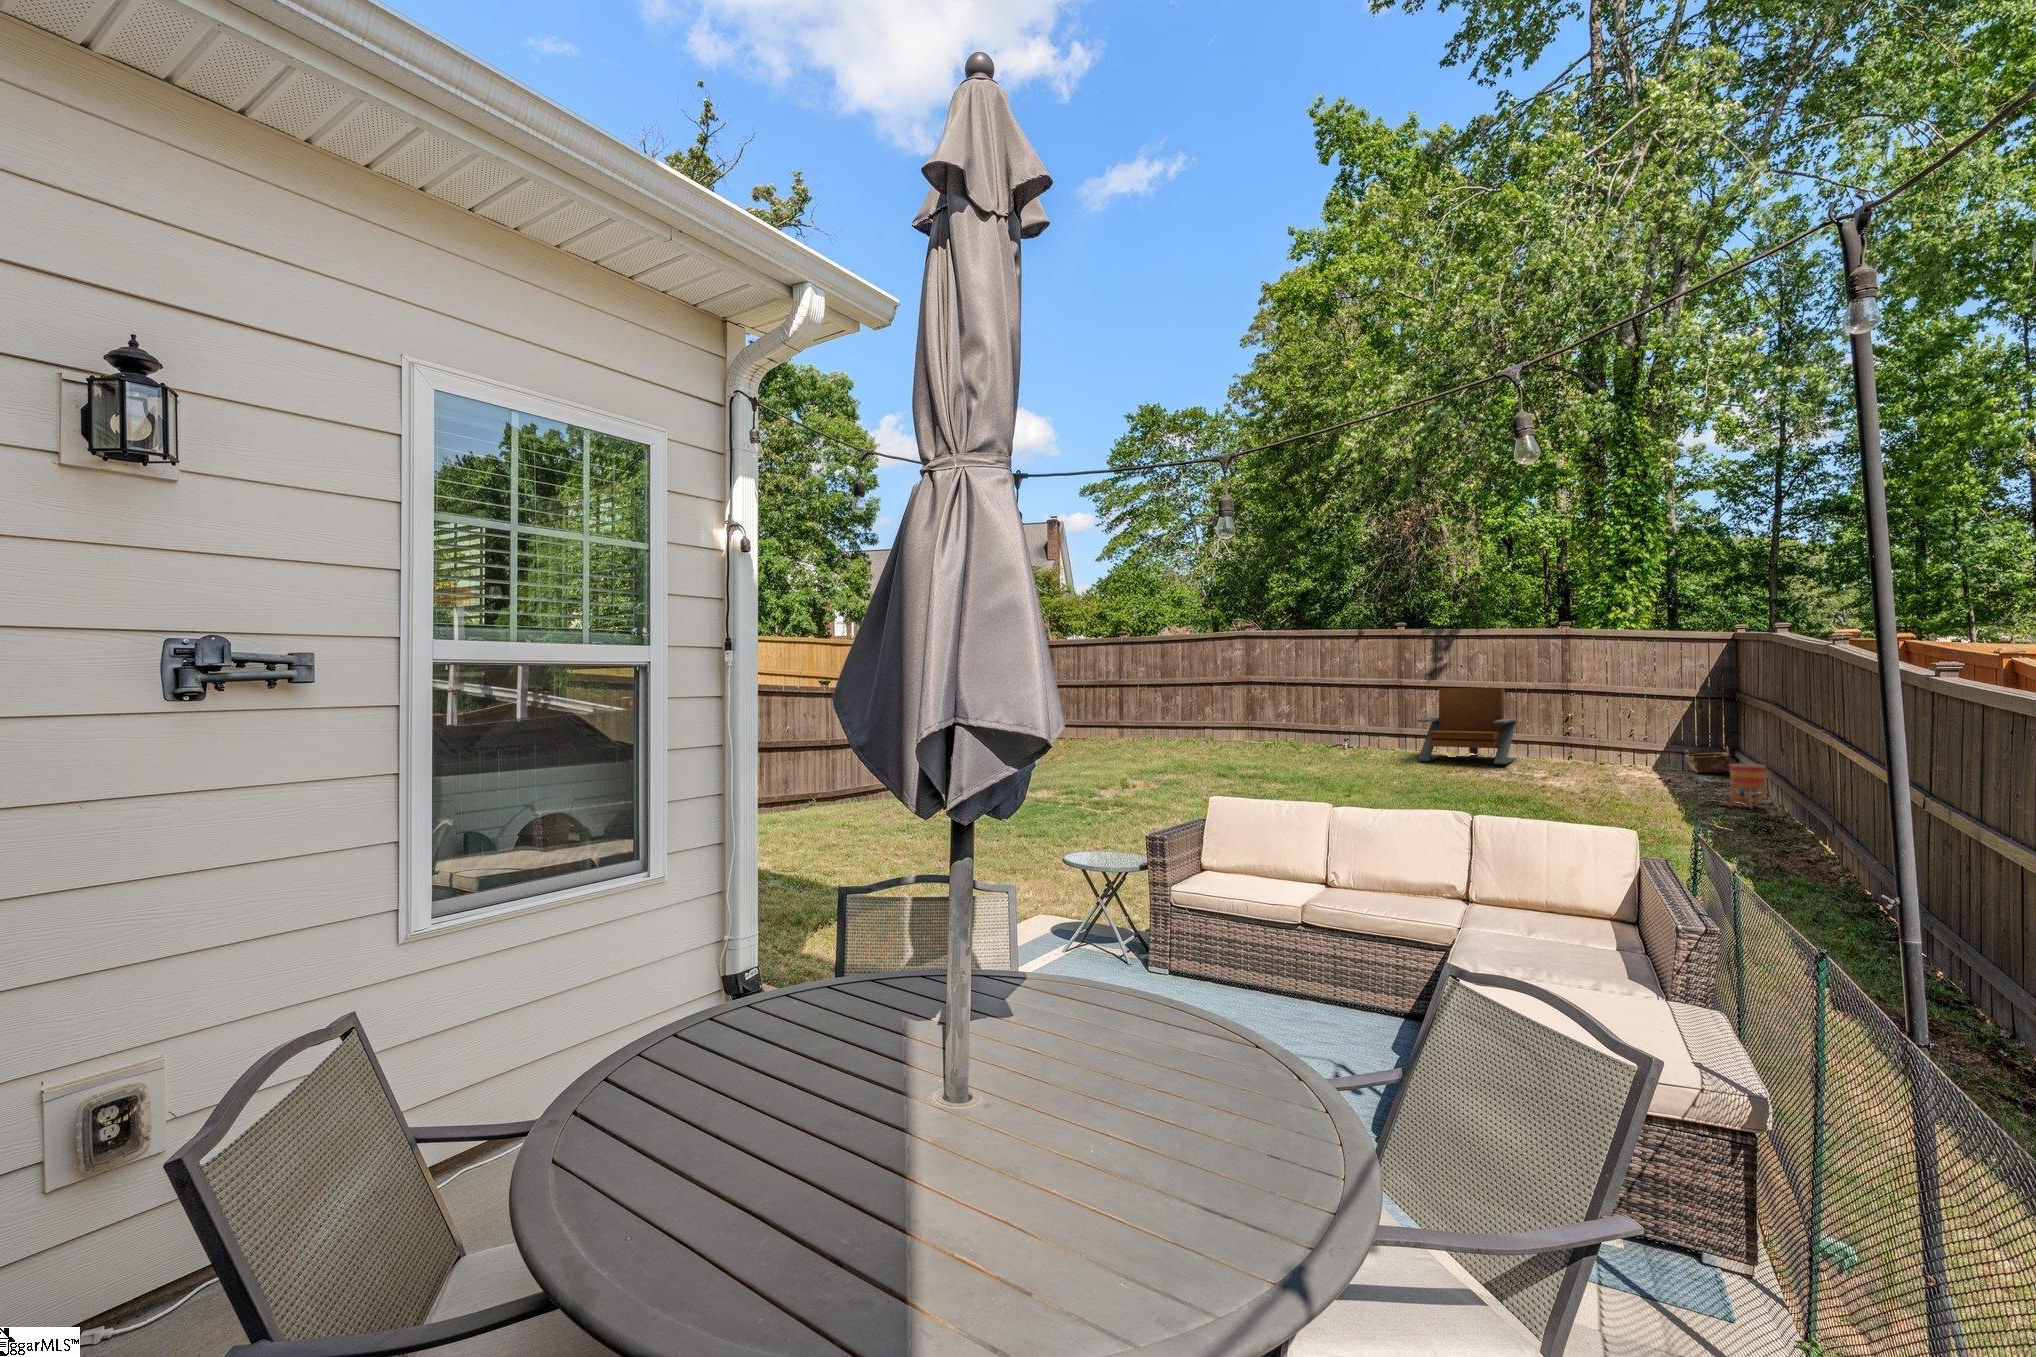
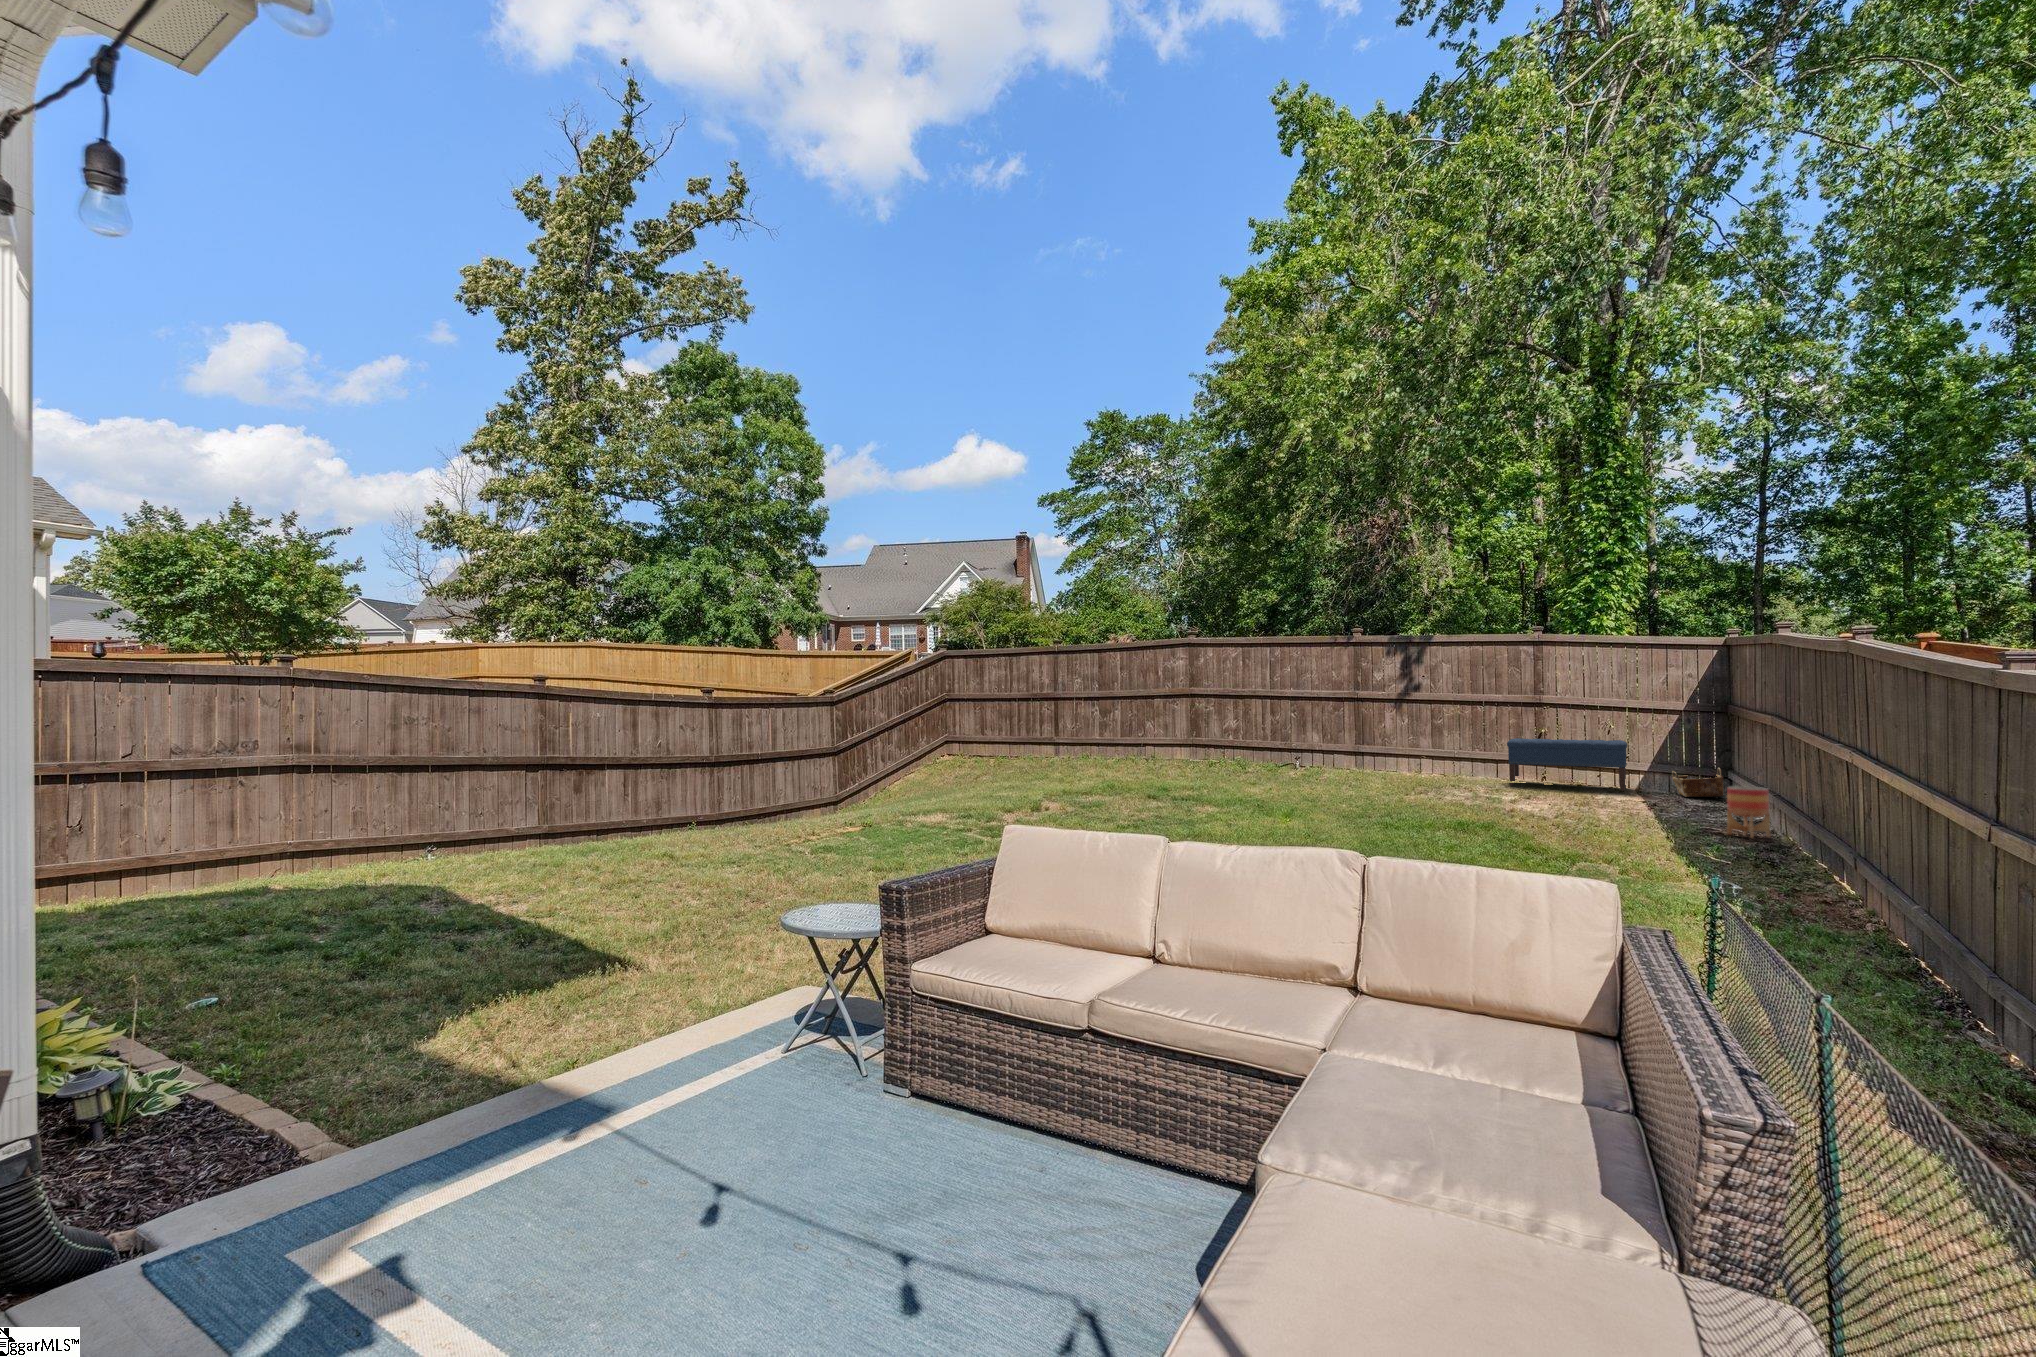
lounge chair: present [1418,688,1517,764] -> none [1376,701,1486,786]
bench: none [1537,721,1645,768] -> present [1507,738,1627,791]

